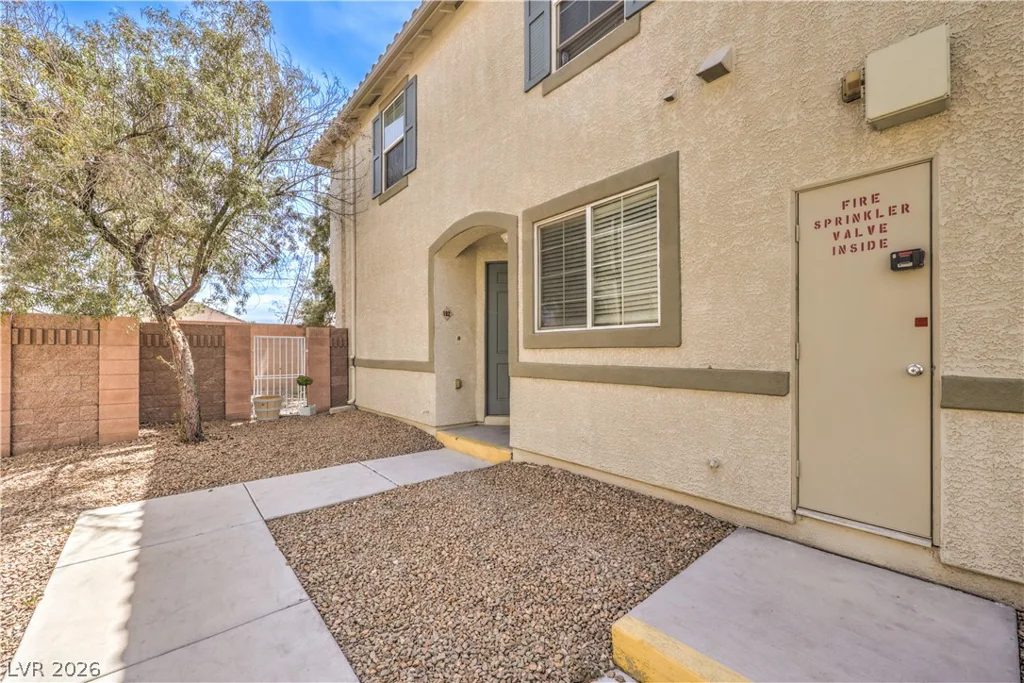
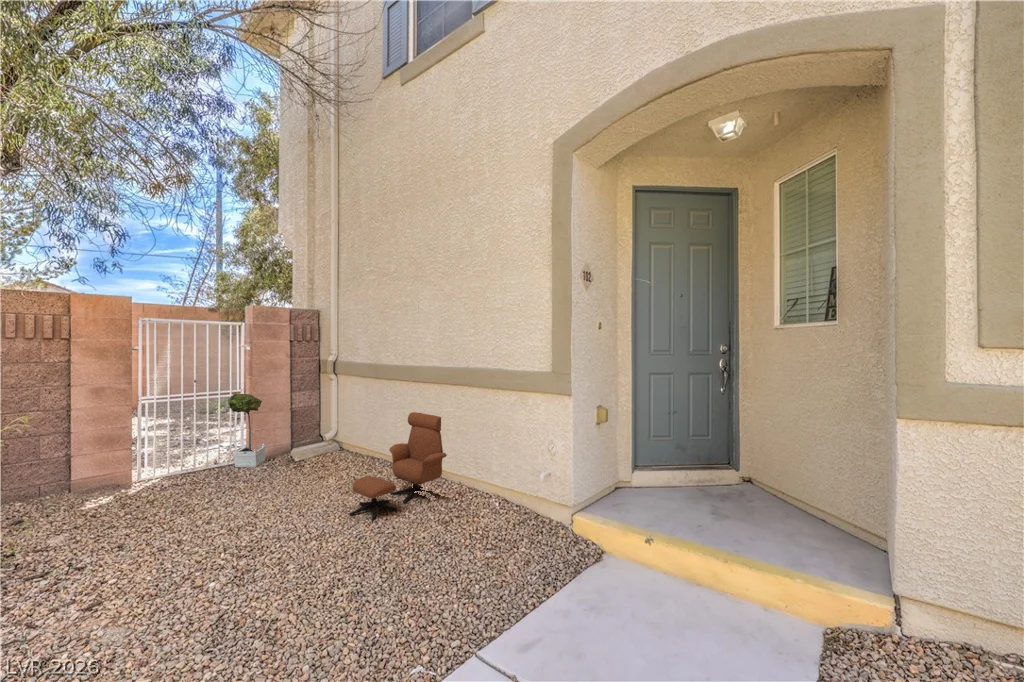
lounge chair: none [343,384,394,433] -> present [349,412,447,519]
wooden bucket: present [252,395,283,421] -> none [135,432,203,487]

